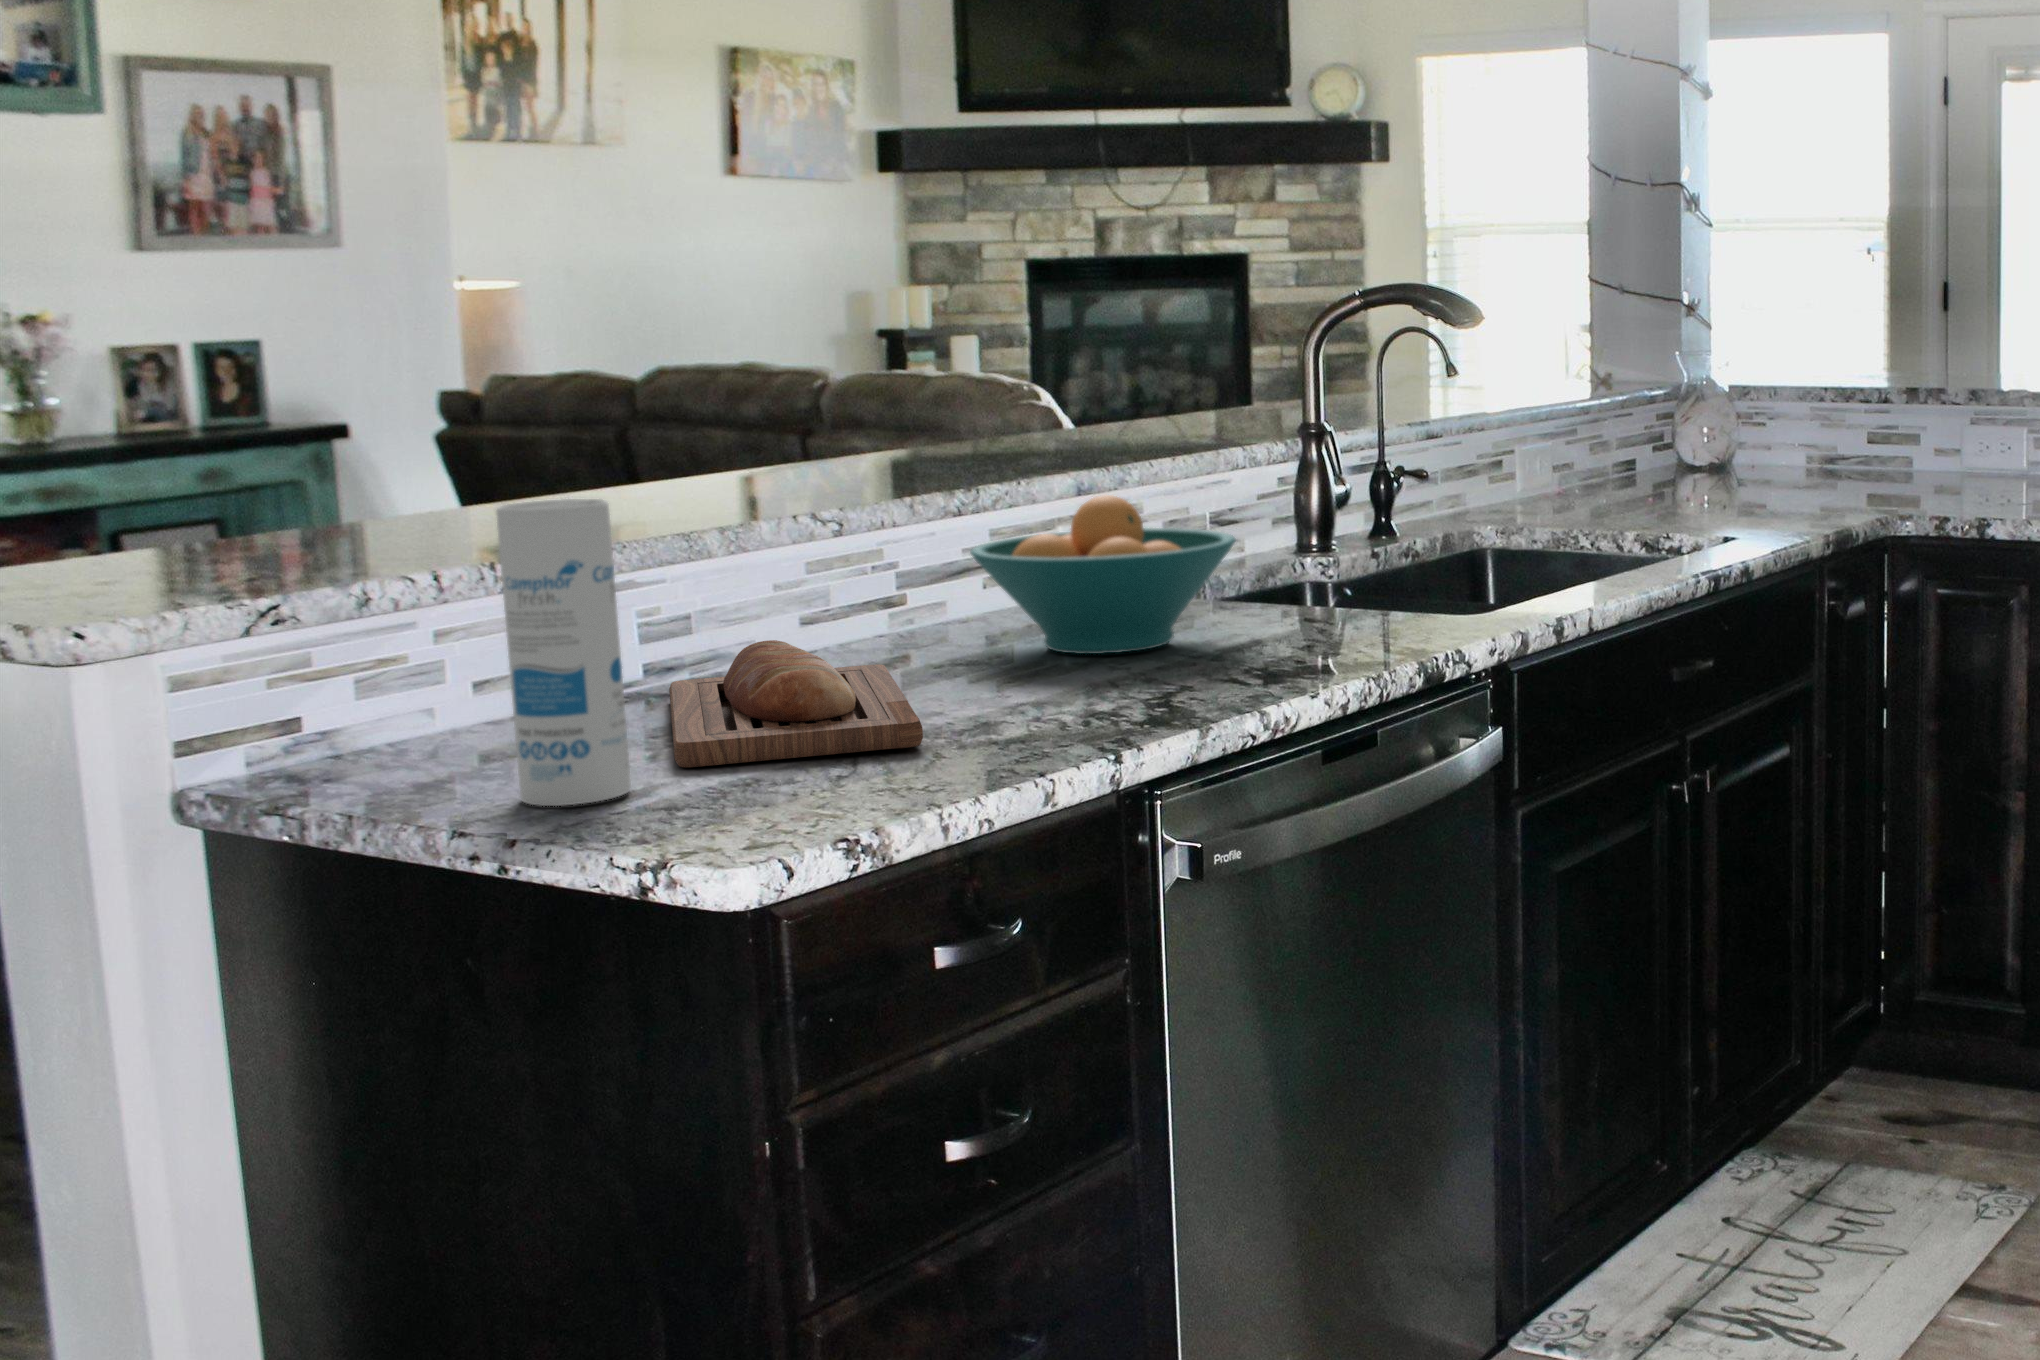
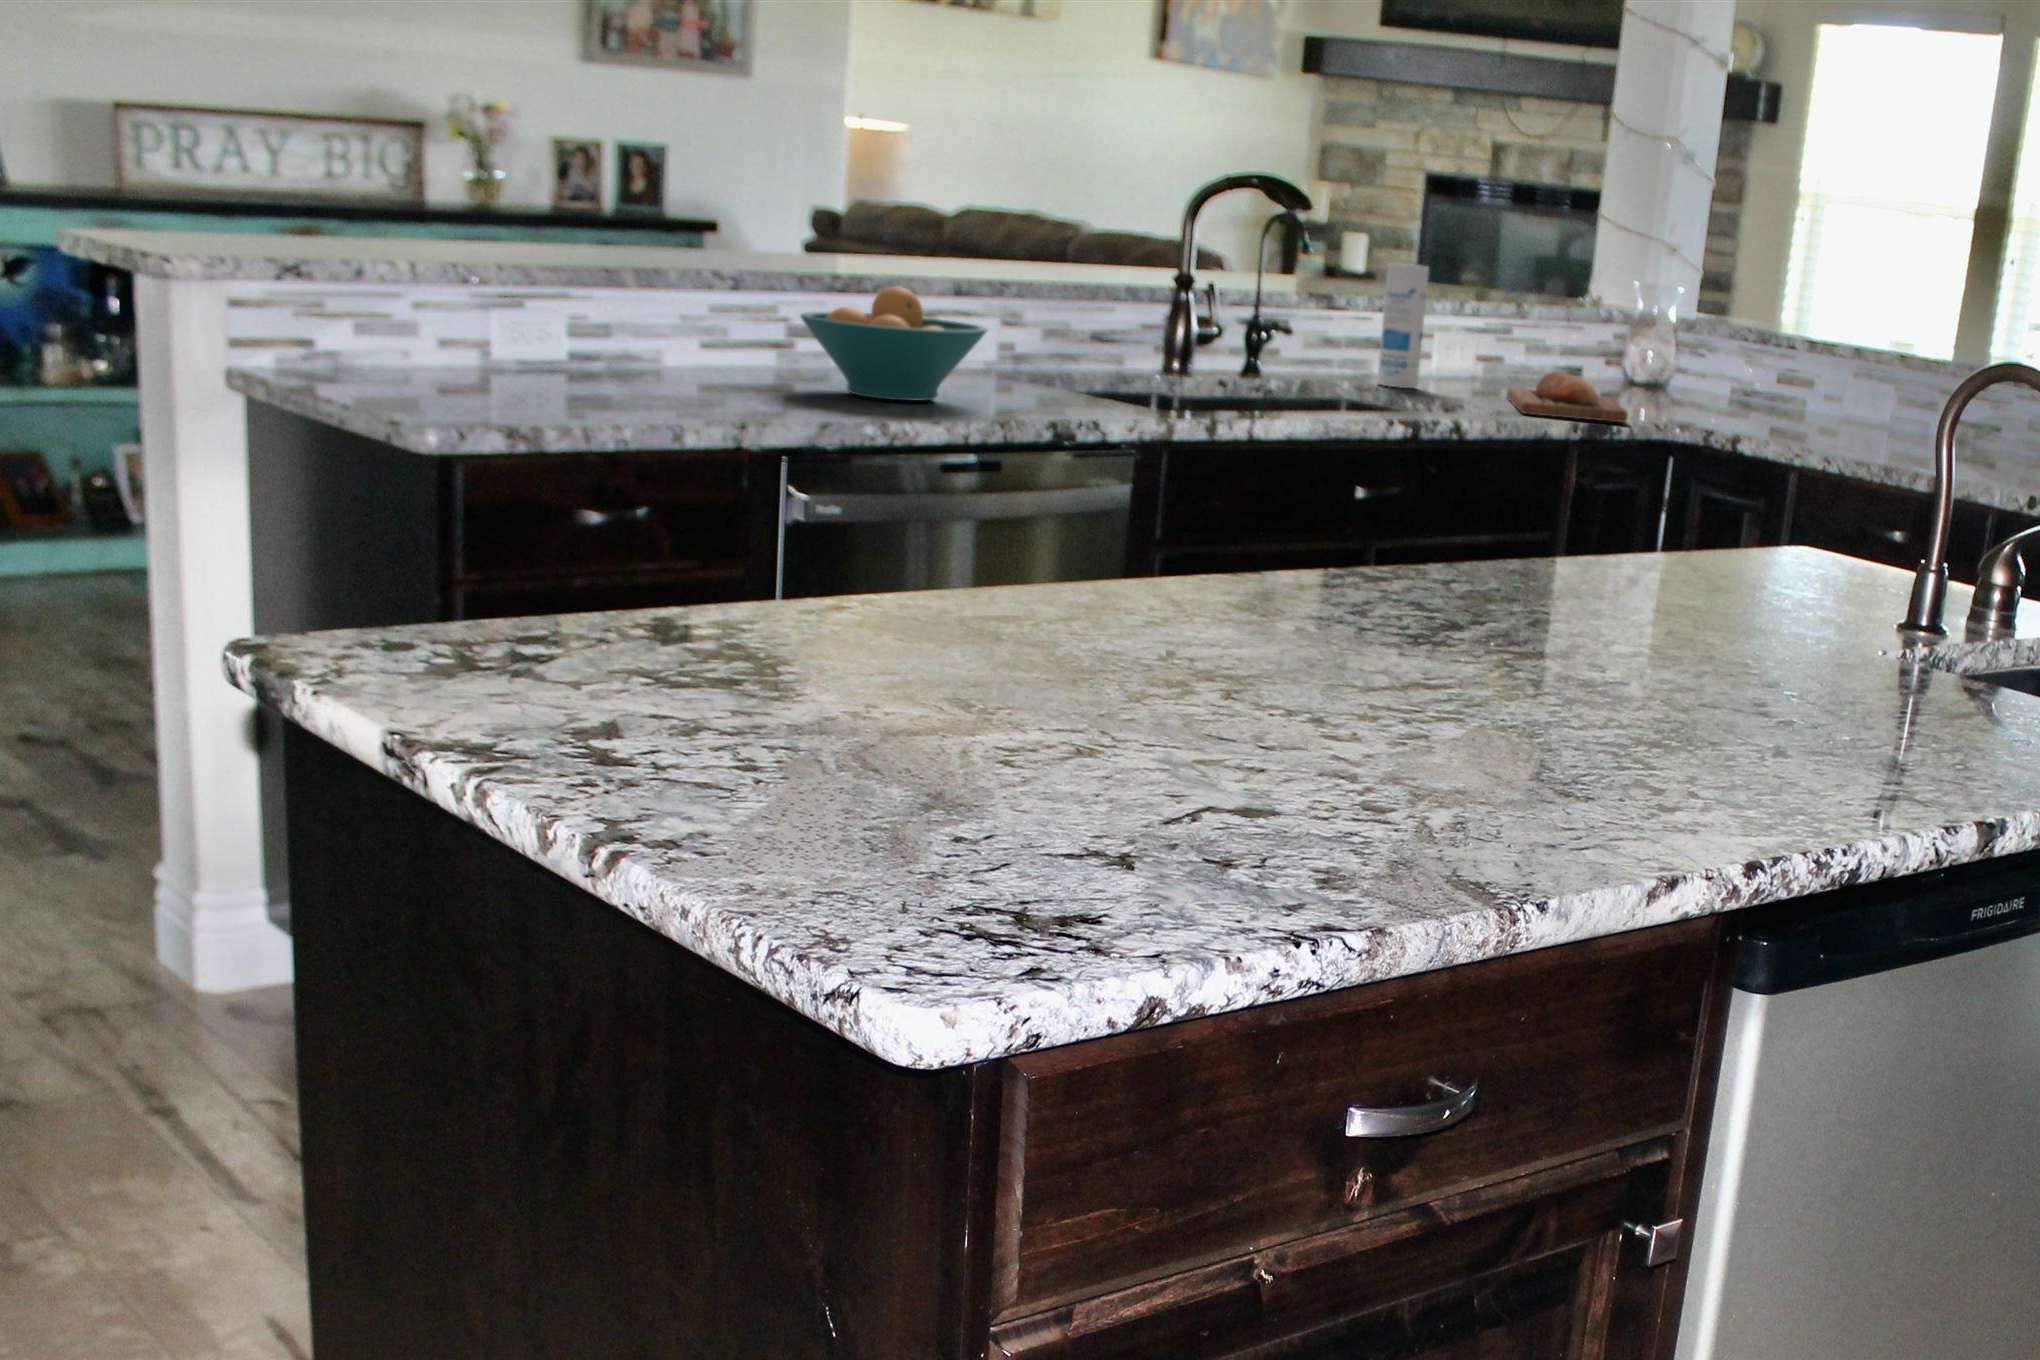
canister: present [496,499,631,806] -> present [1377,263,1429,388]
bread loaf: present [669,640,923,767] -> present [1507,372,1628,423]

